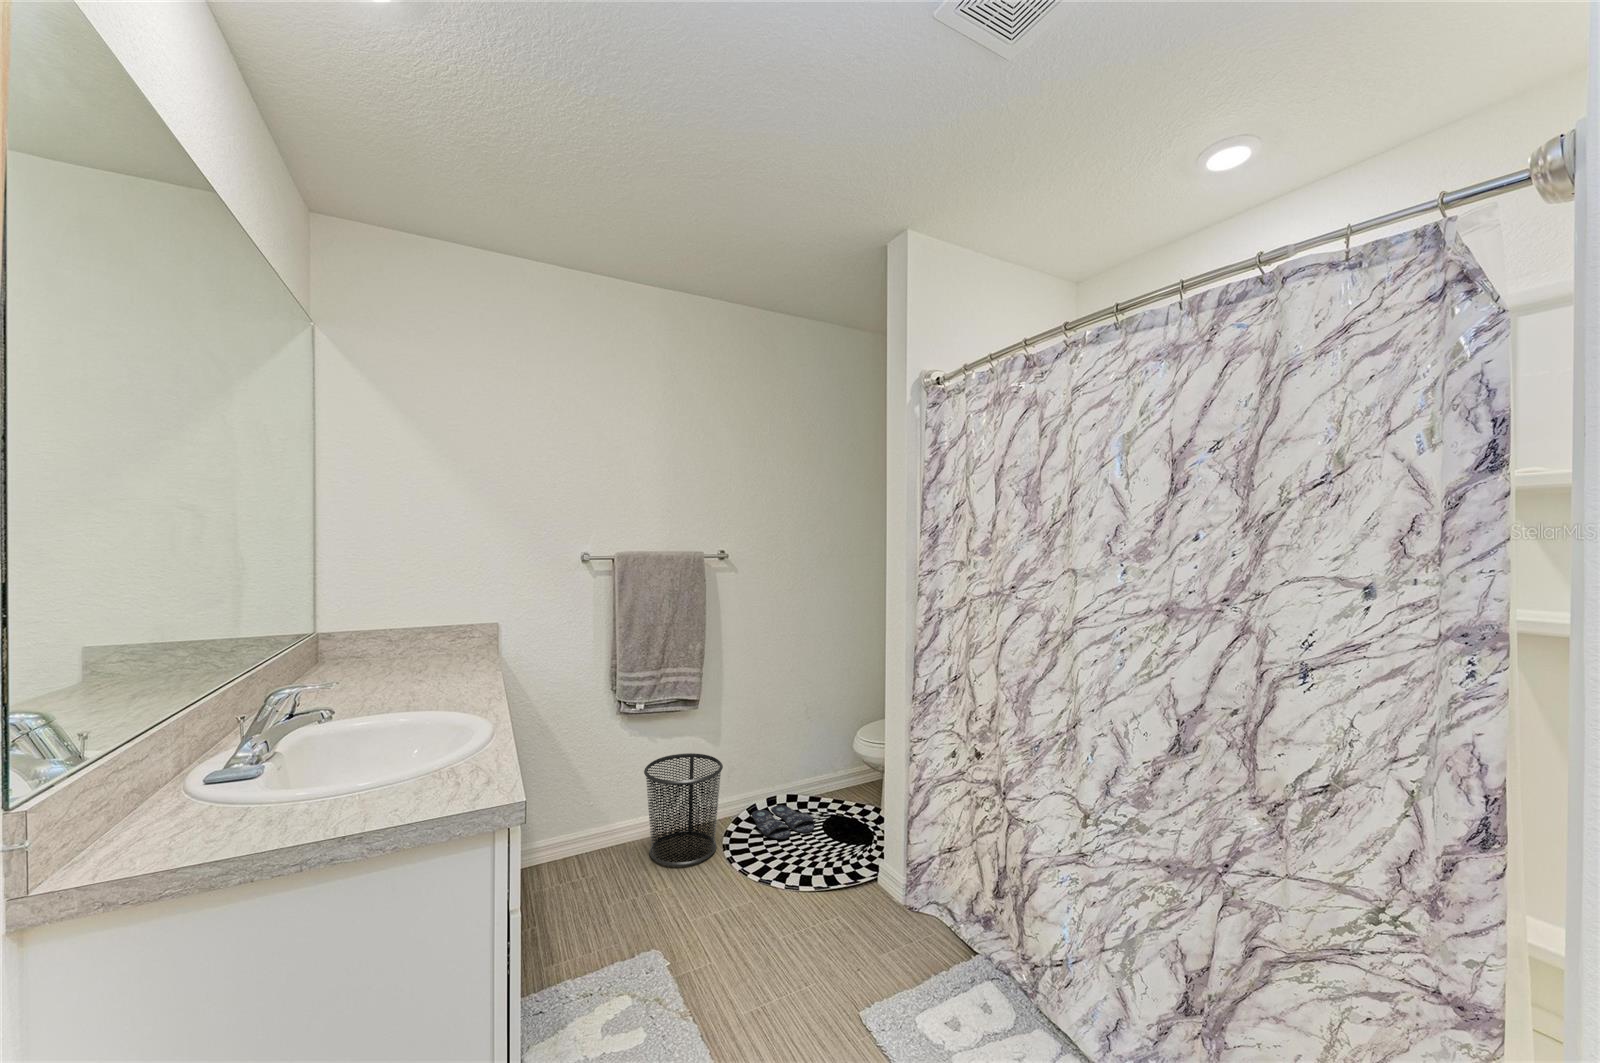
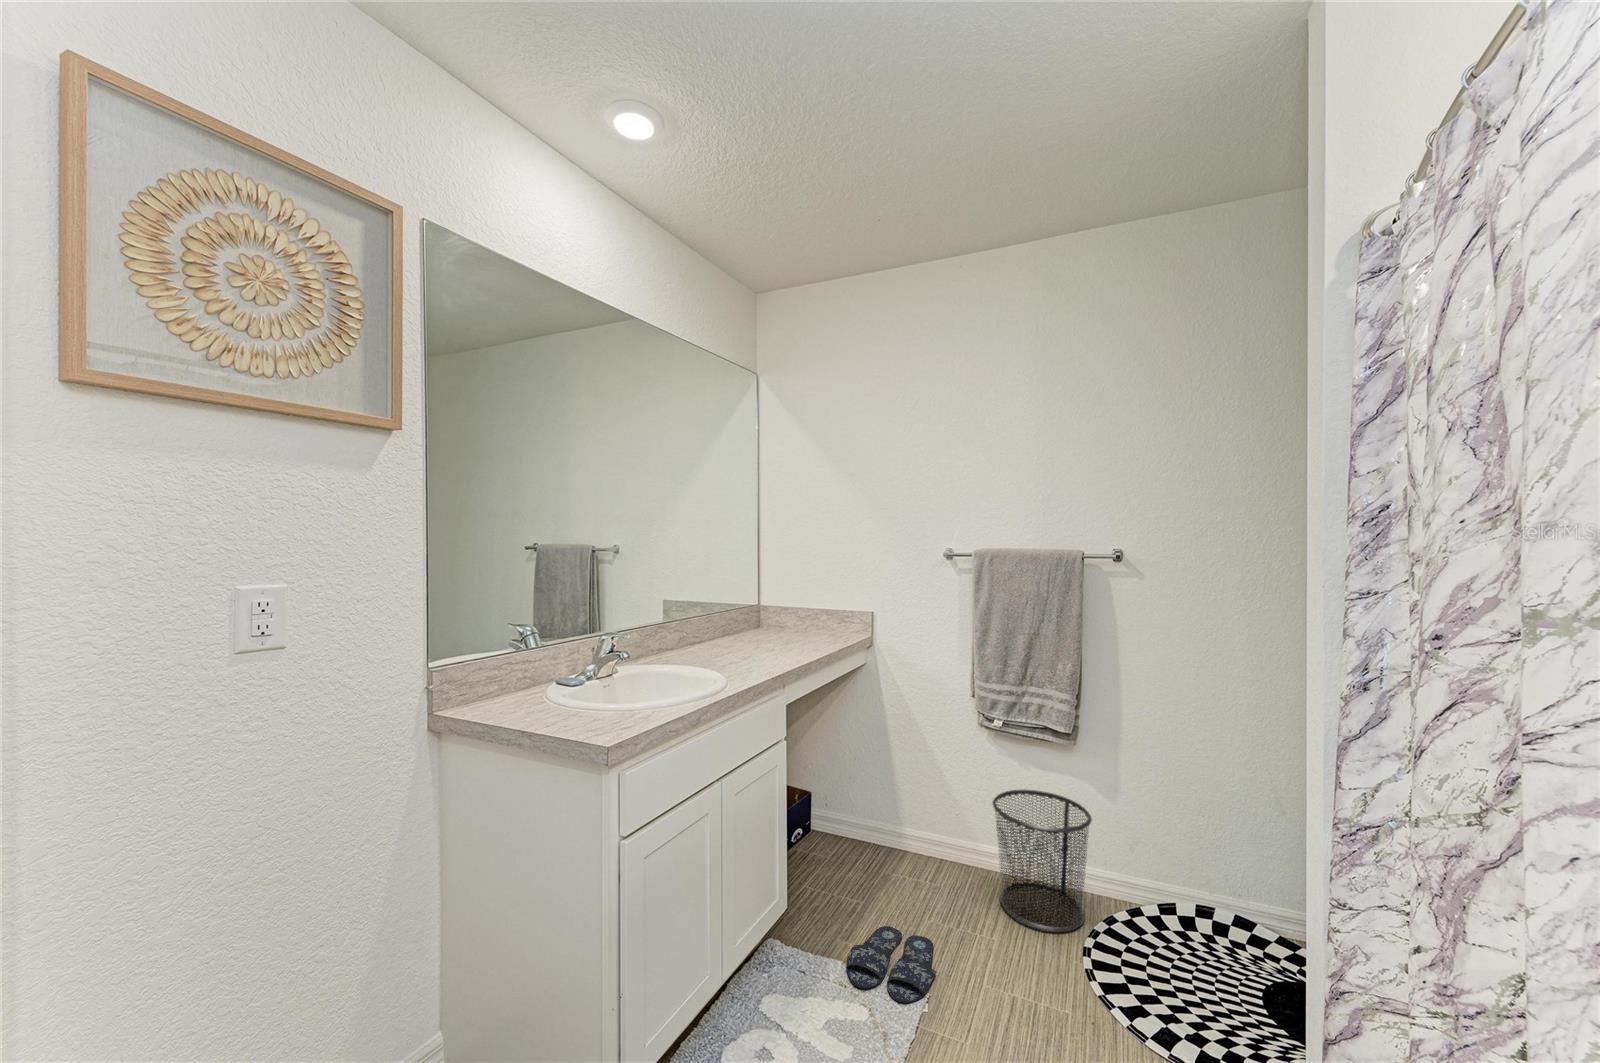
slippers: present [752,805,814,839] -> present [846,926,937,1003]

